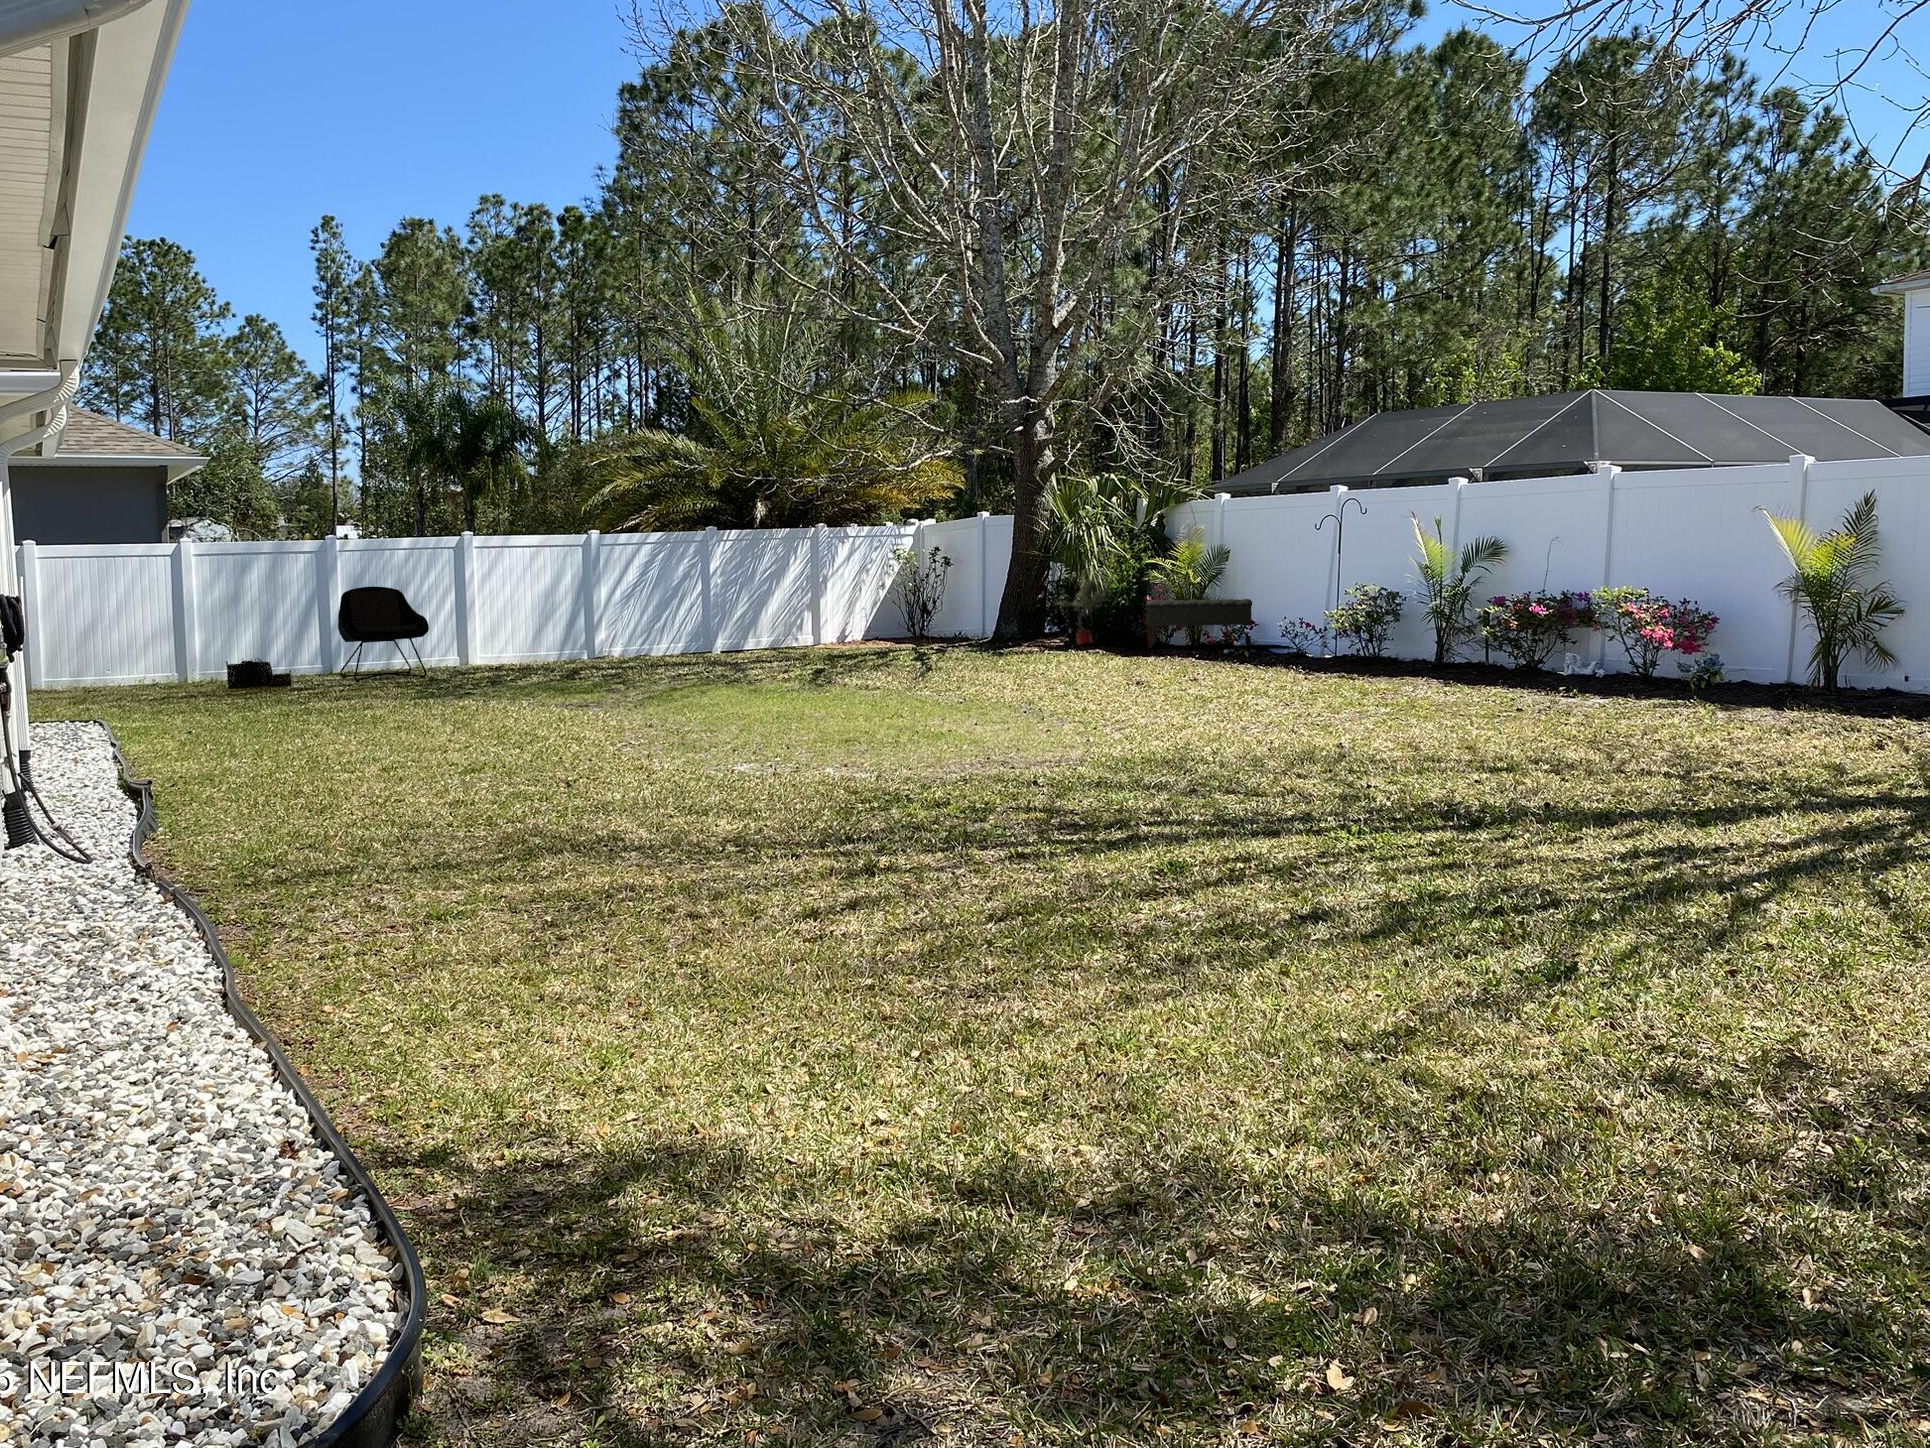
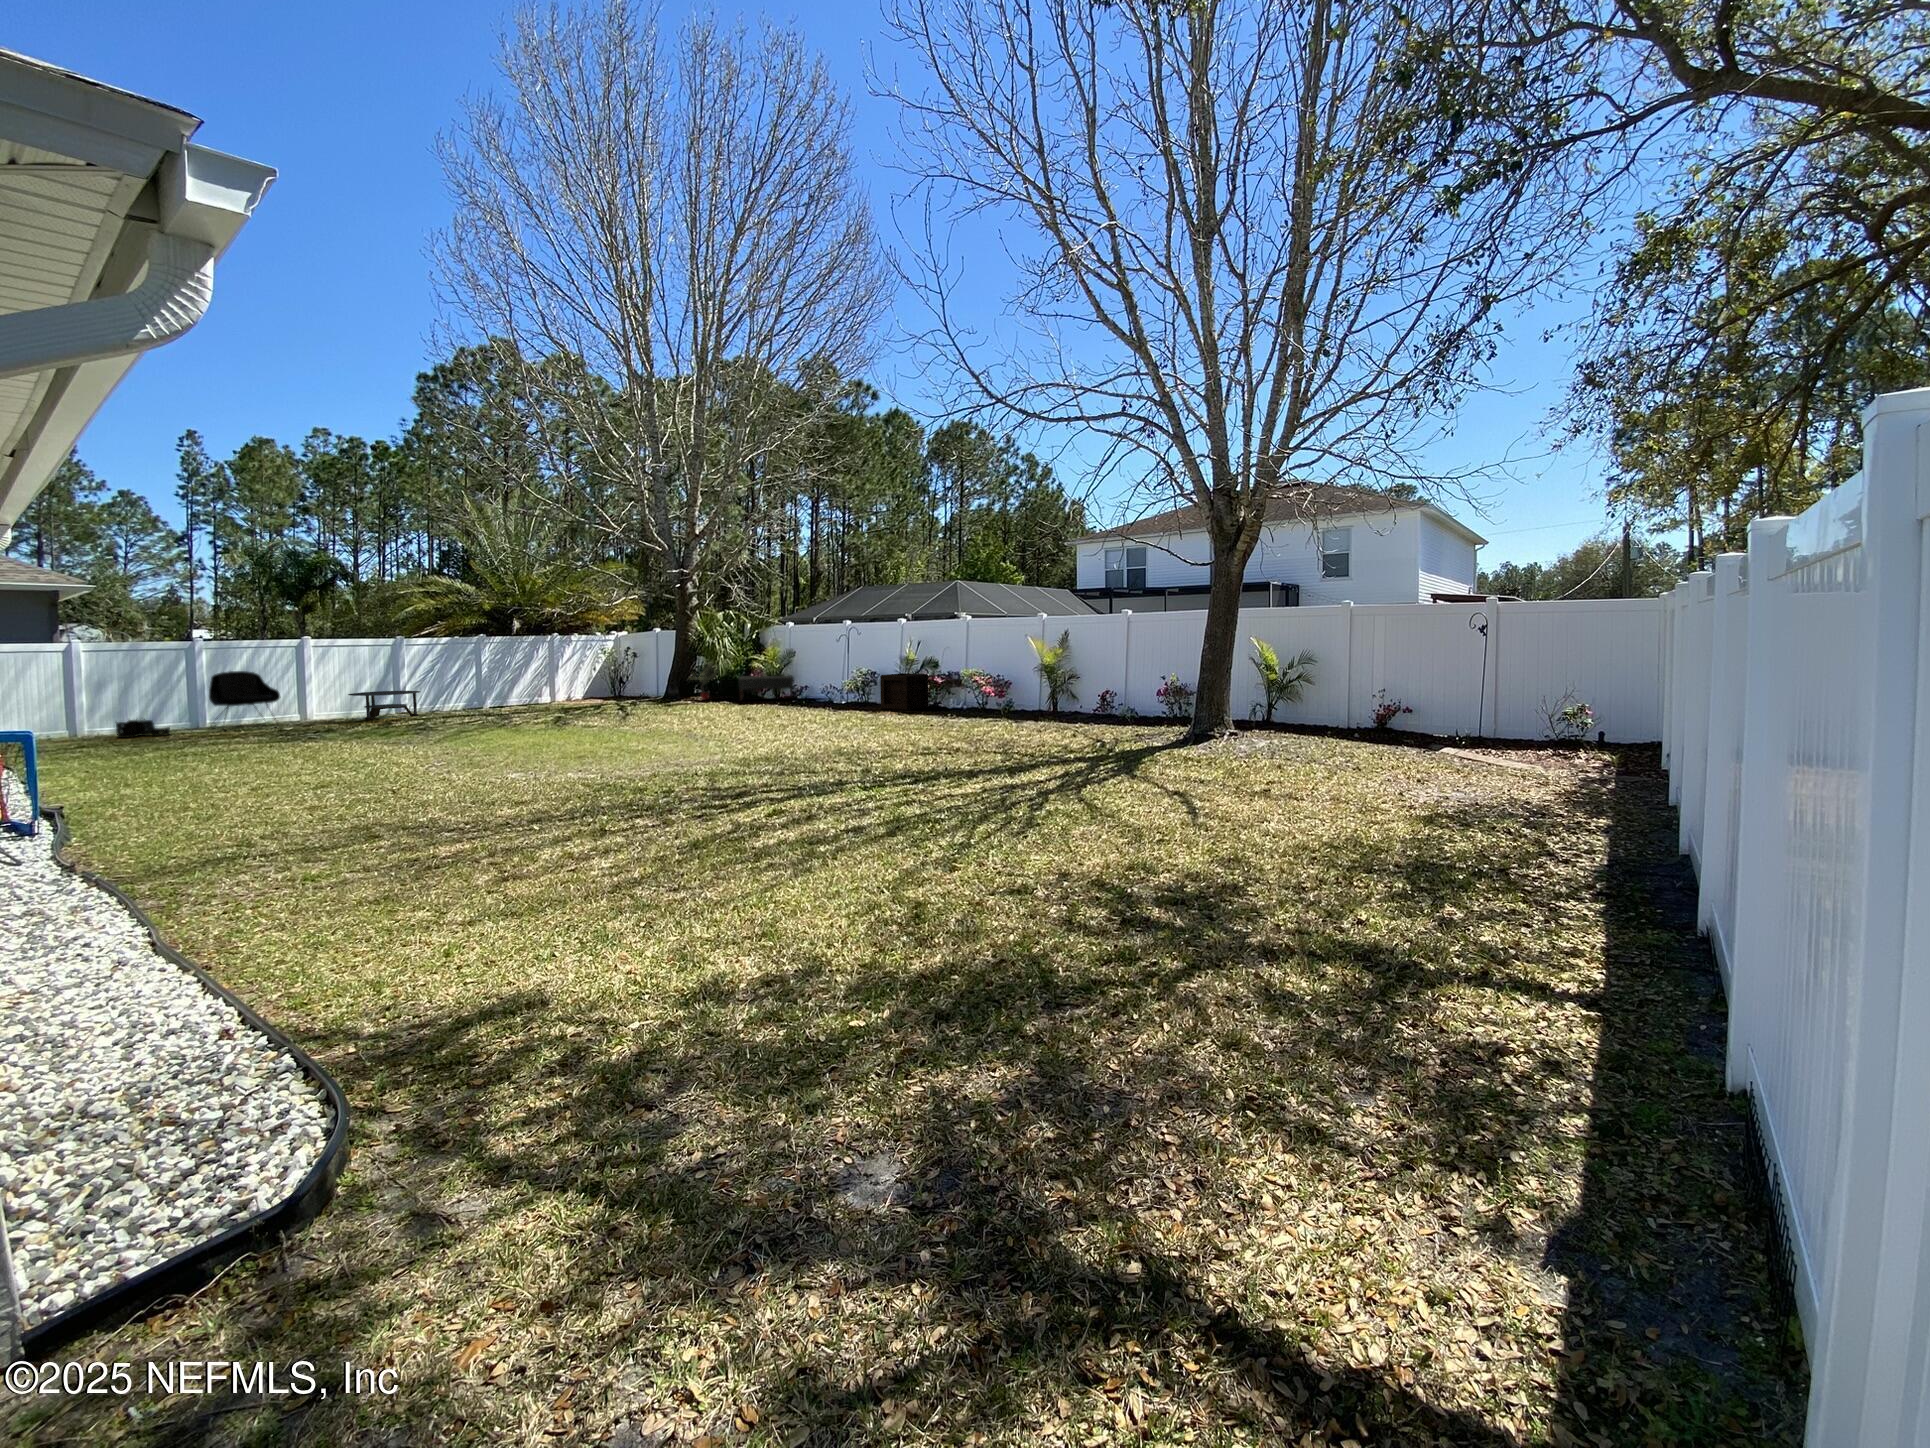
wooden crate: none [1429,594,1534,671] -> present [880,673,928,710]
round table: none [520,621,622,669] -> present [348,691,420,720]

